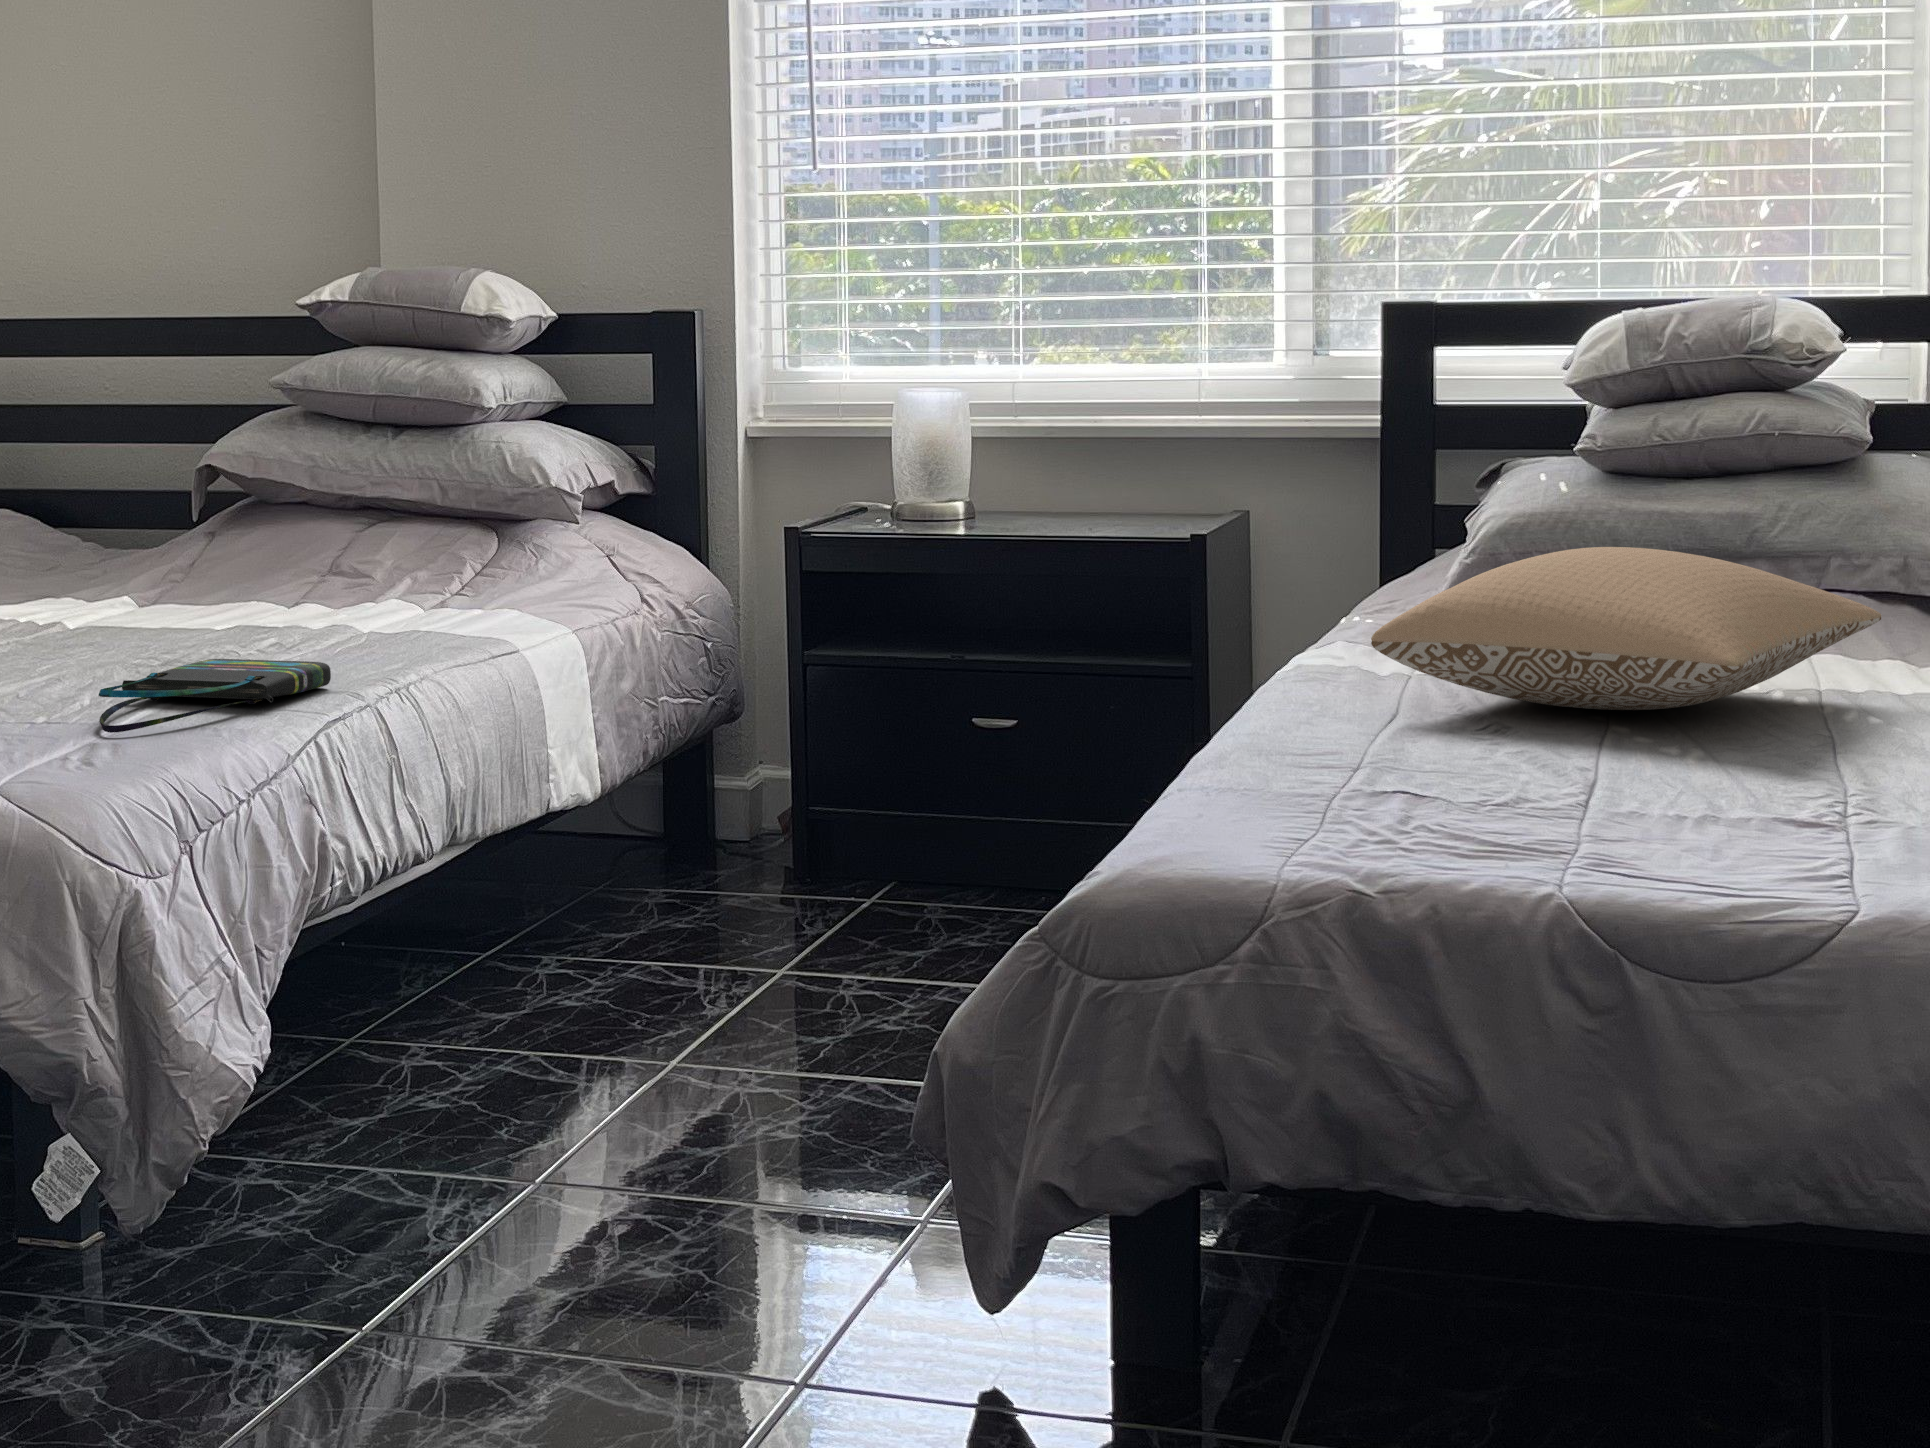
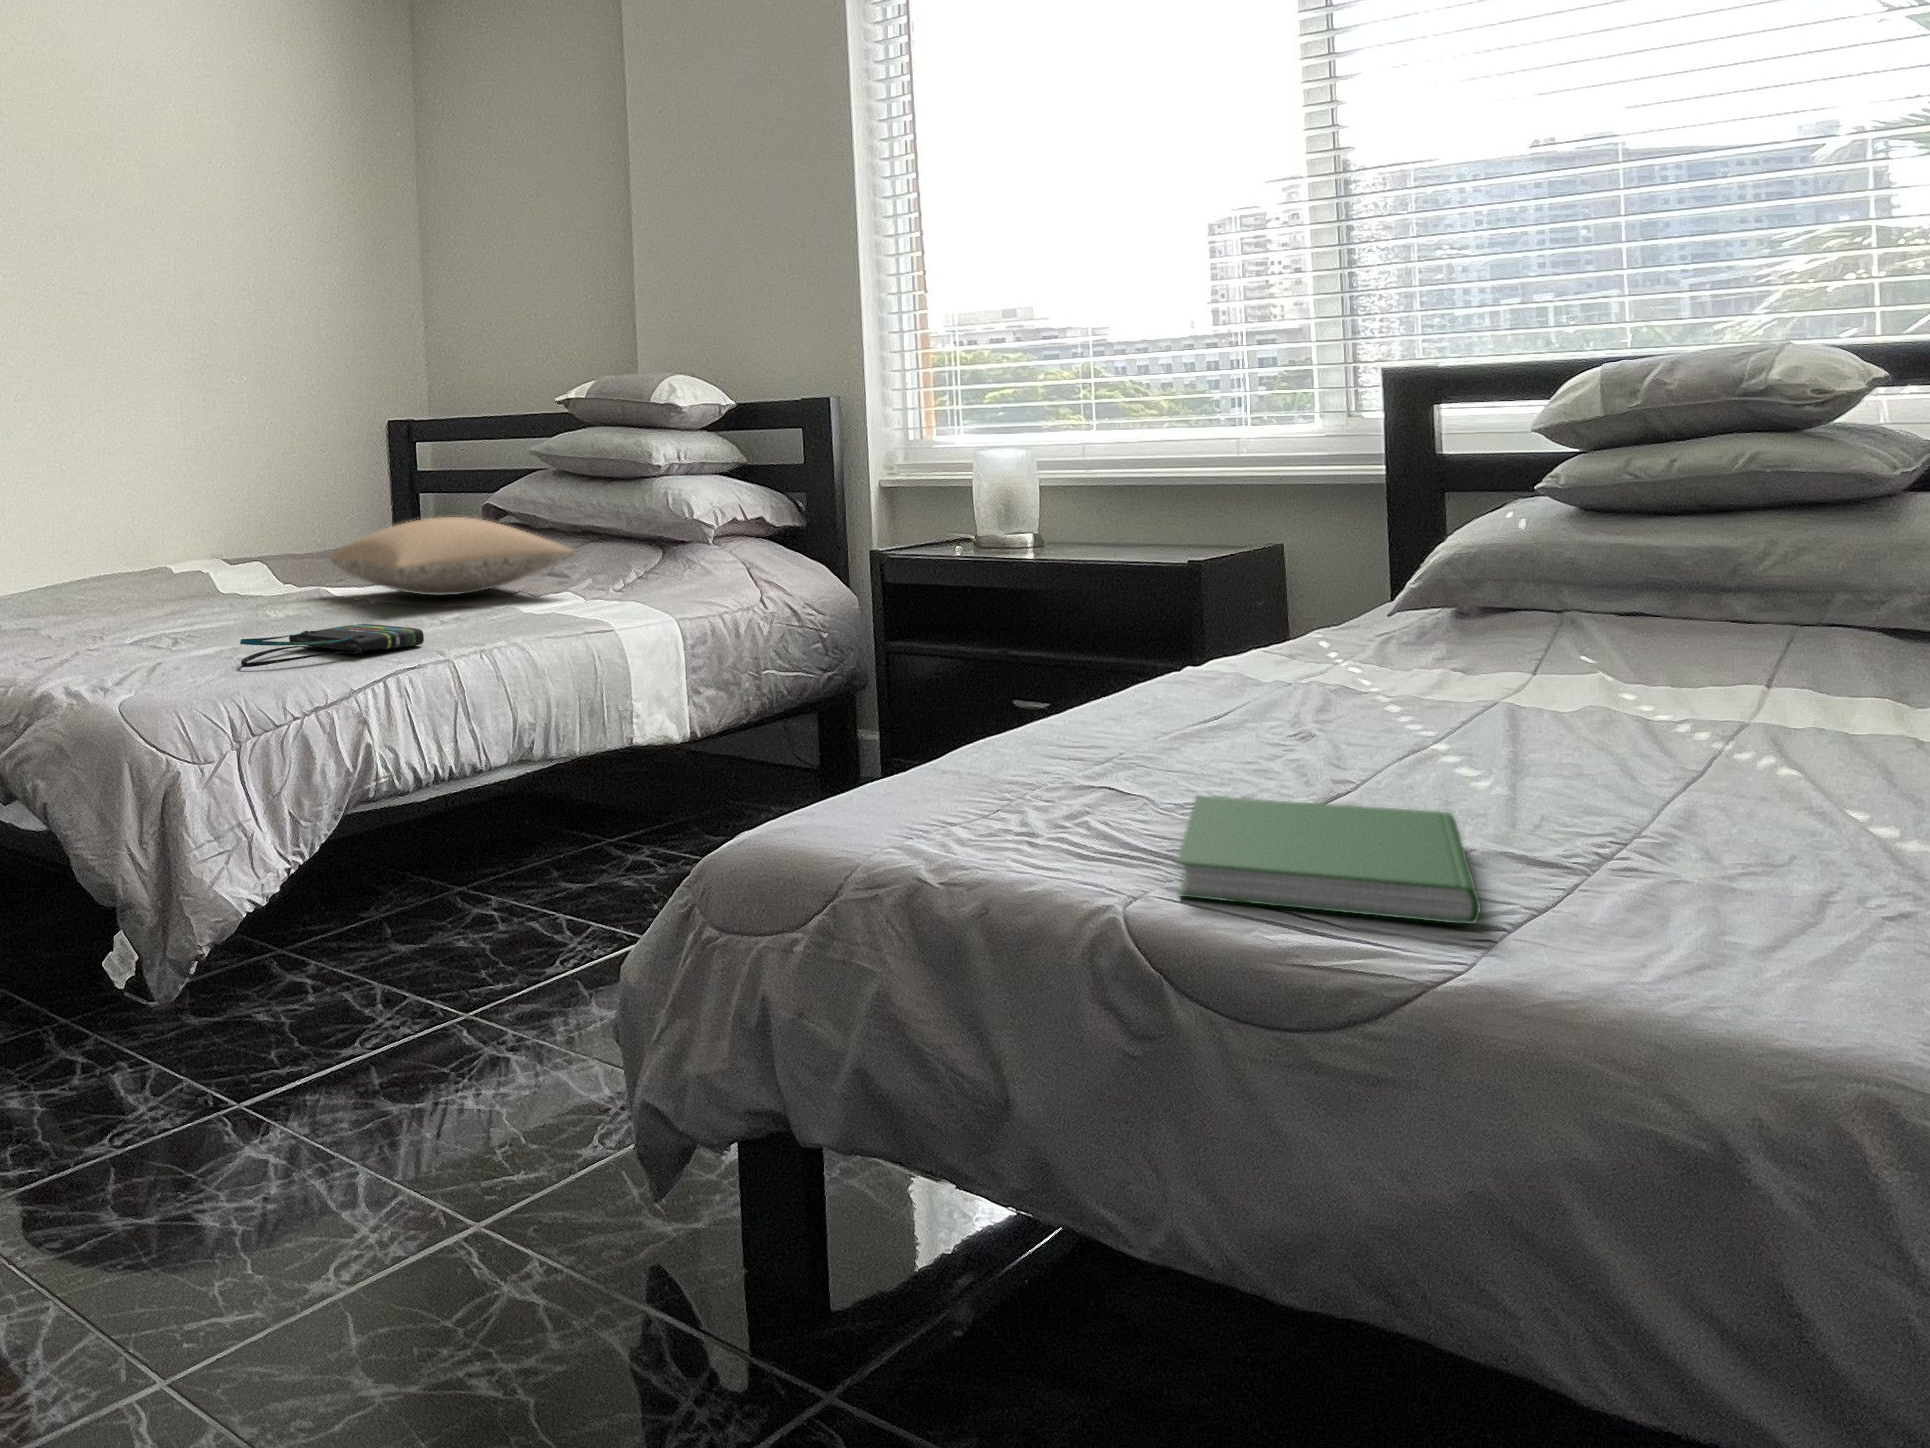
pillow: present [1371,547,1881,710] -> present [330,517,574,596]
hardcover book: none [1535,787,1849,883] -> present [1177,796,1480,924]

